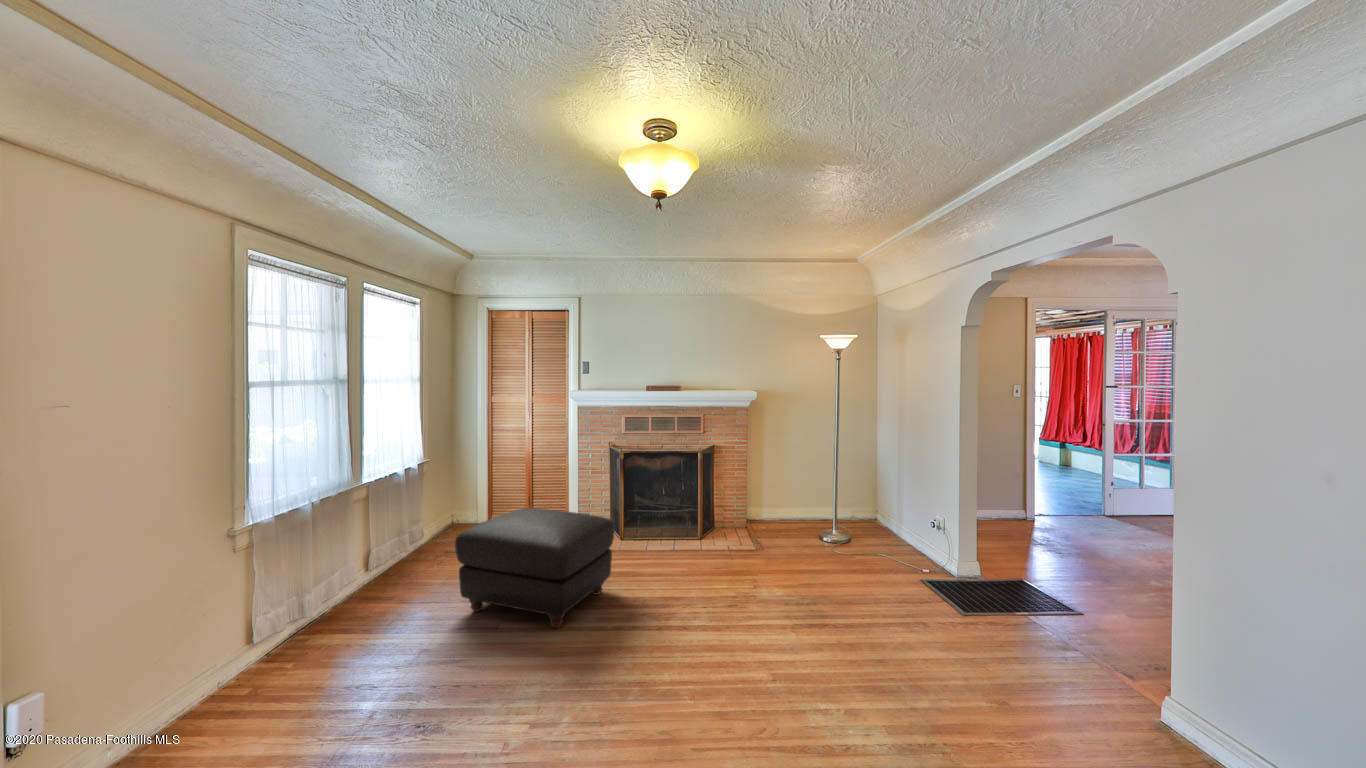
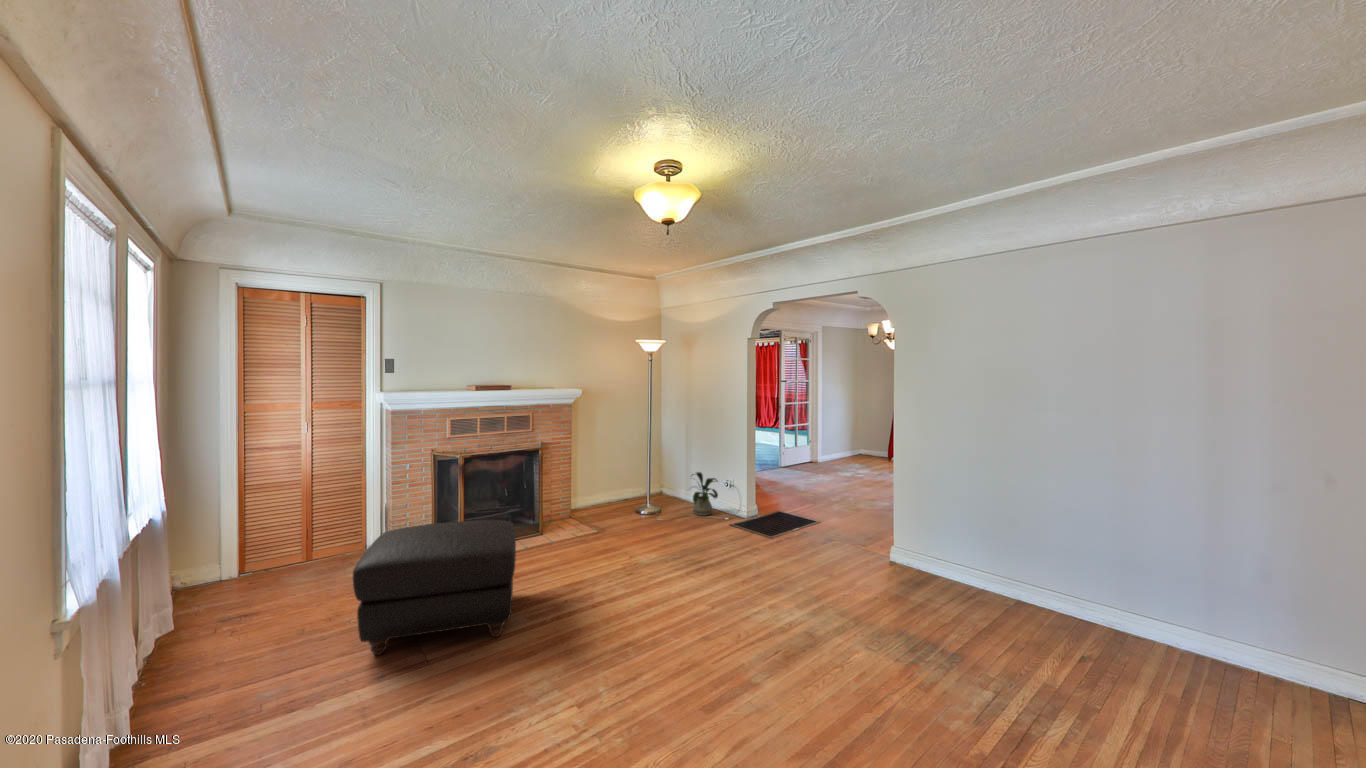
house plant: none [876,500,924,558] -> present [693,472,718,516]

